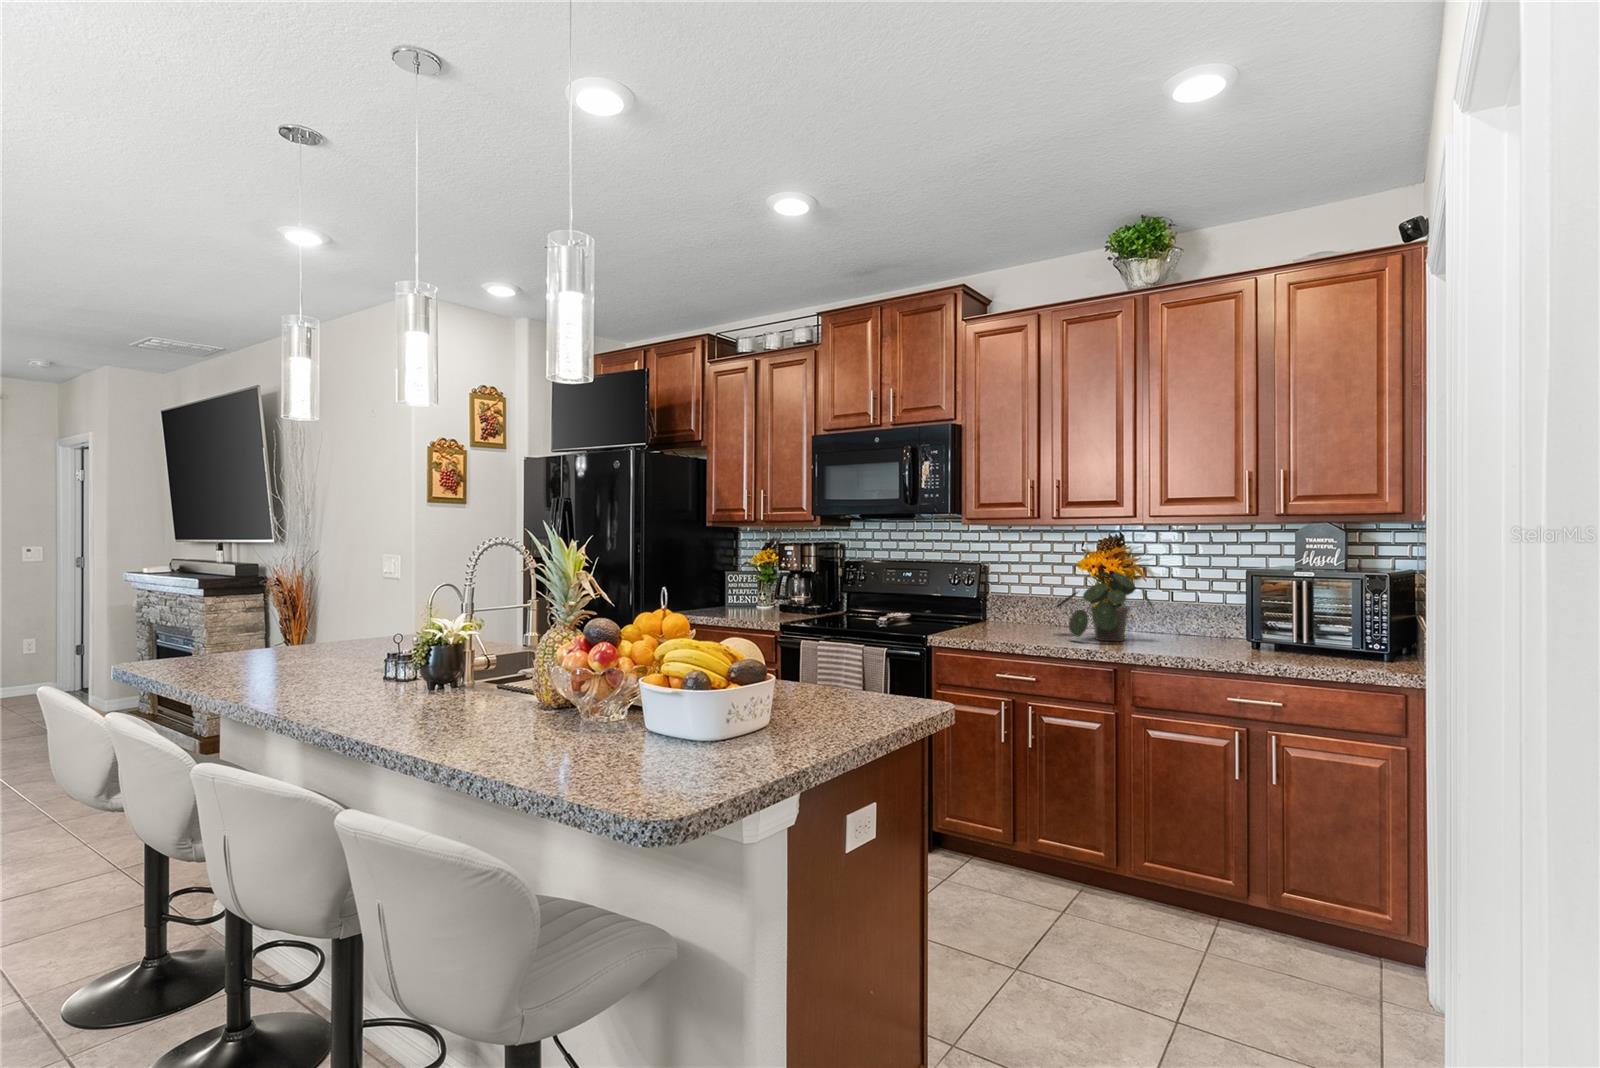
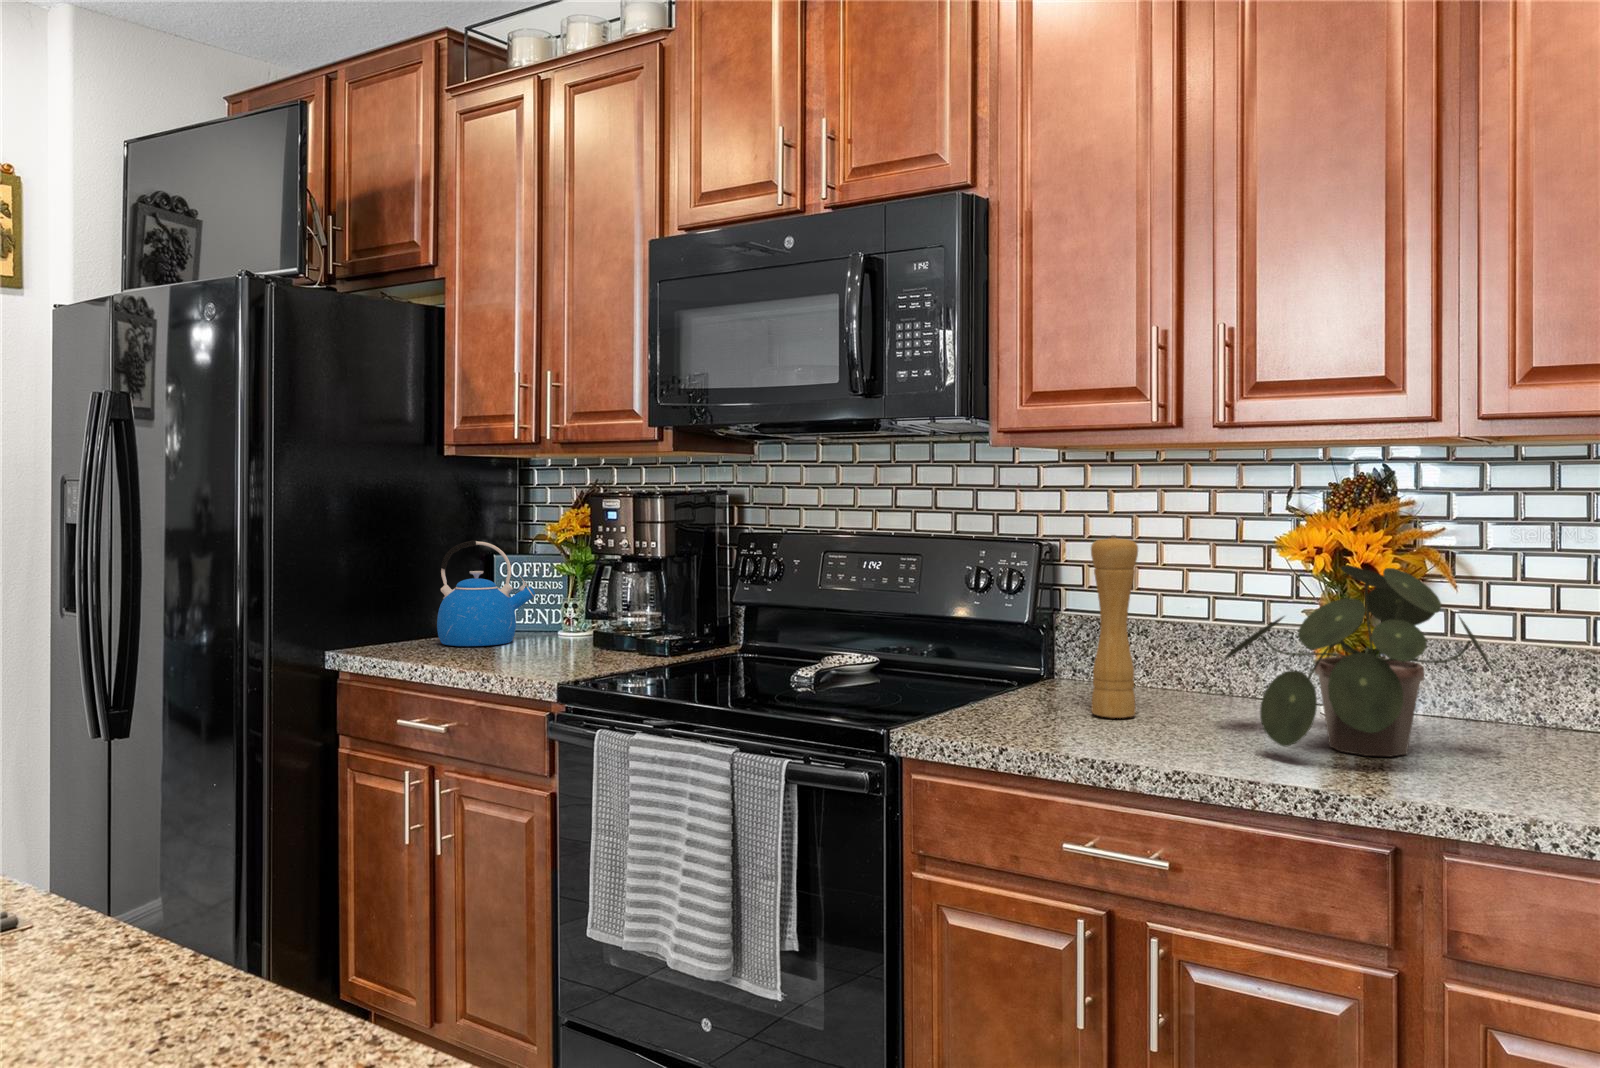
pepper mill: none [1004,561,1023,632] -> present [1091,535,1138,718]
kettle: none [704,564,747,612] -> present [437,540,535,646]

